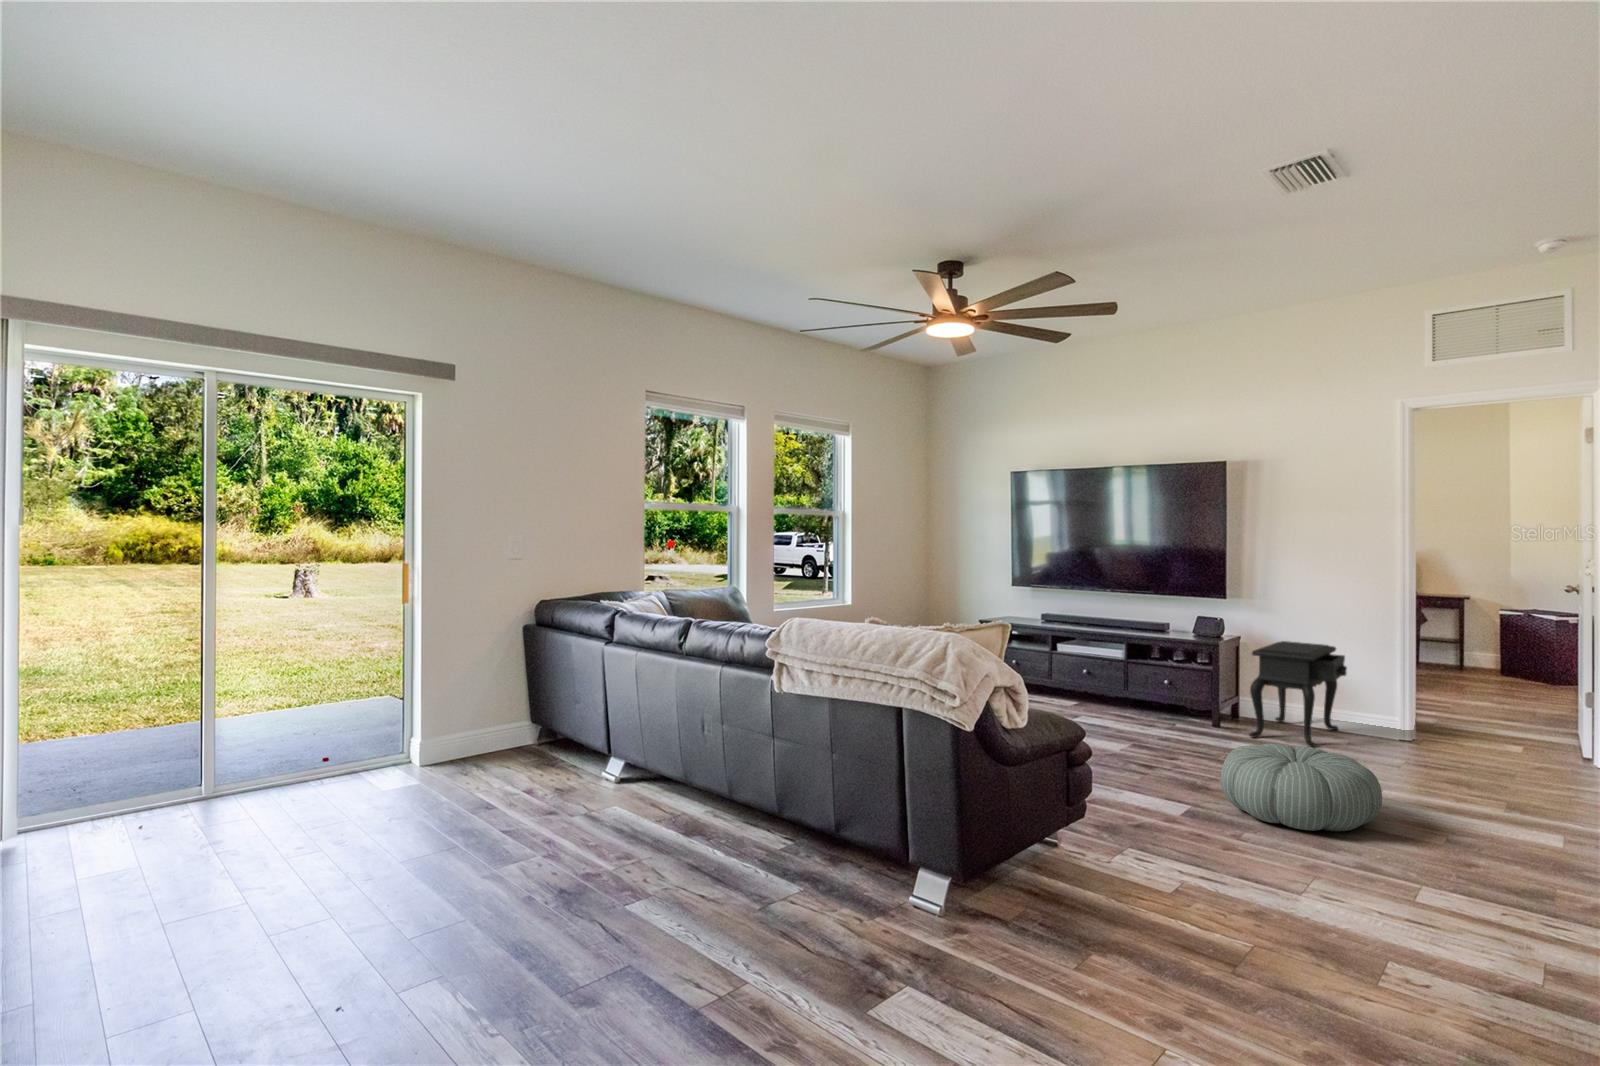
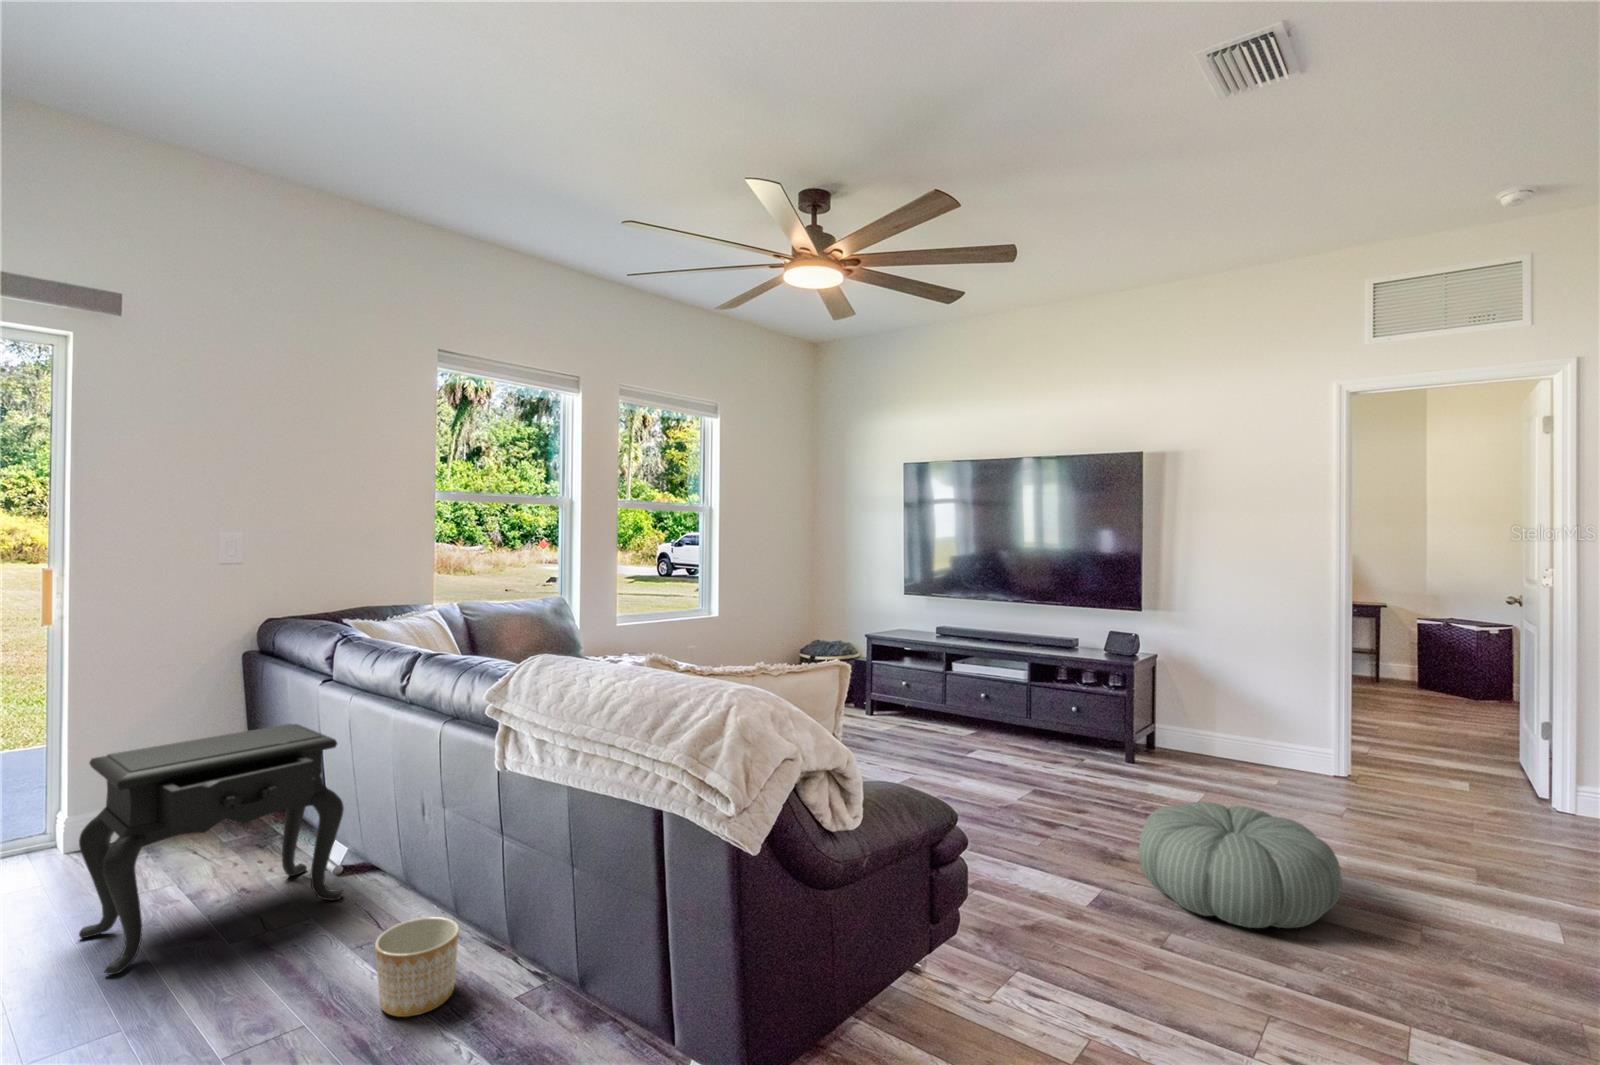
side table: present [1249,641,1347,747] -> present [79,724,344,974]
planter: none [690,797,741,855] -> present [375,917,459,1017]

